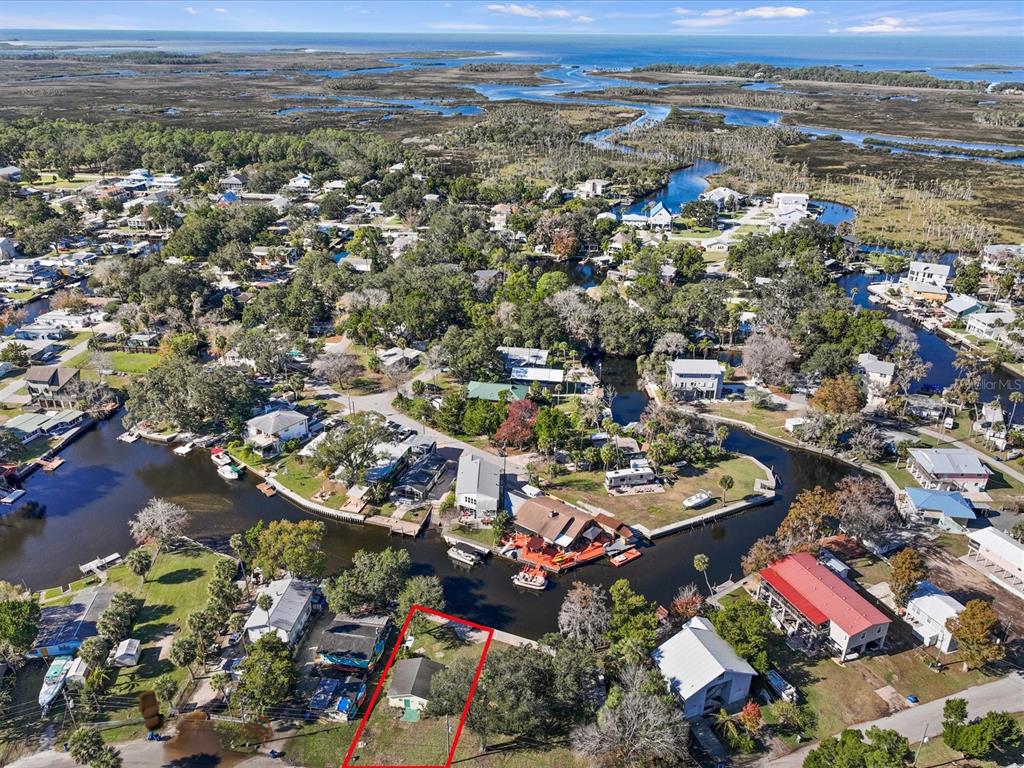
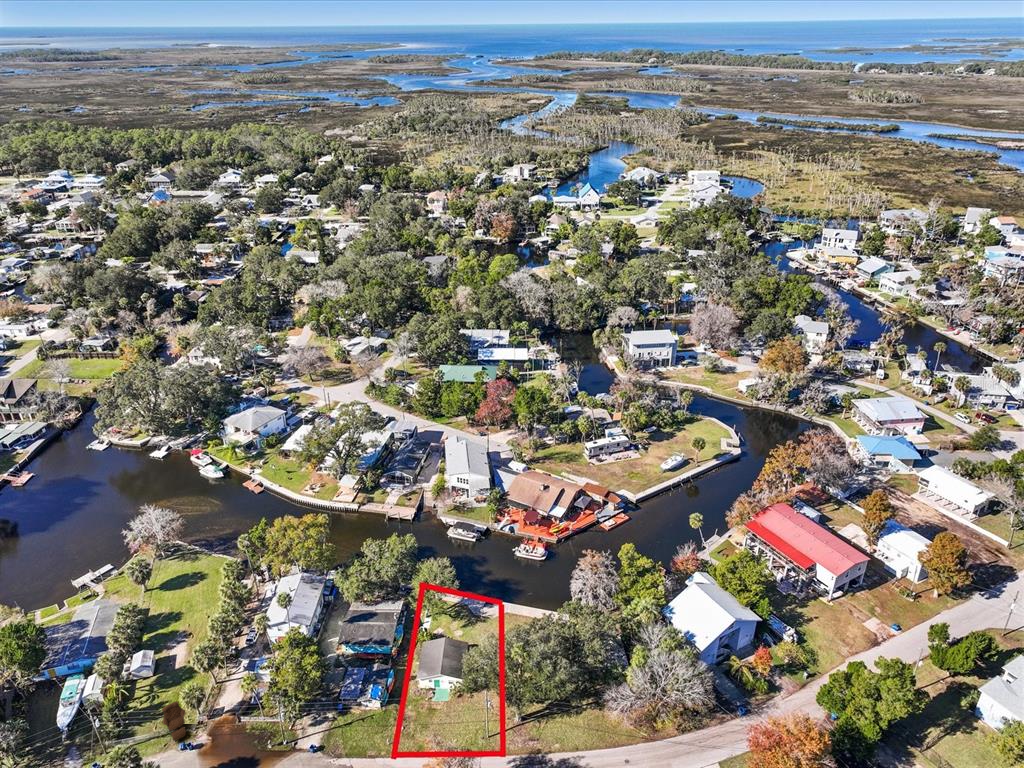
bench: present [242,714,273,748] -> none [276,711,308,746]

